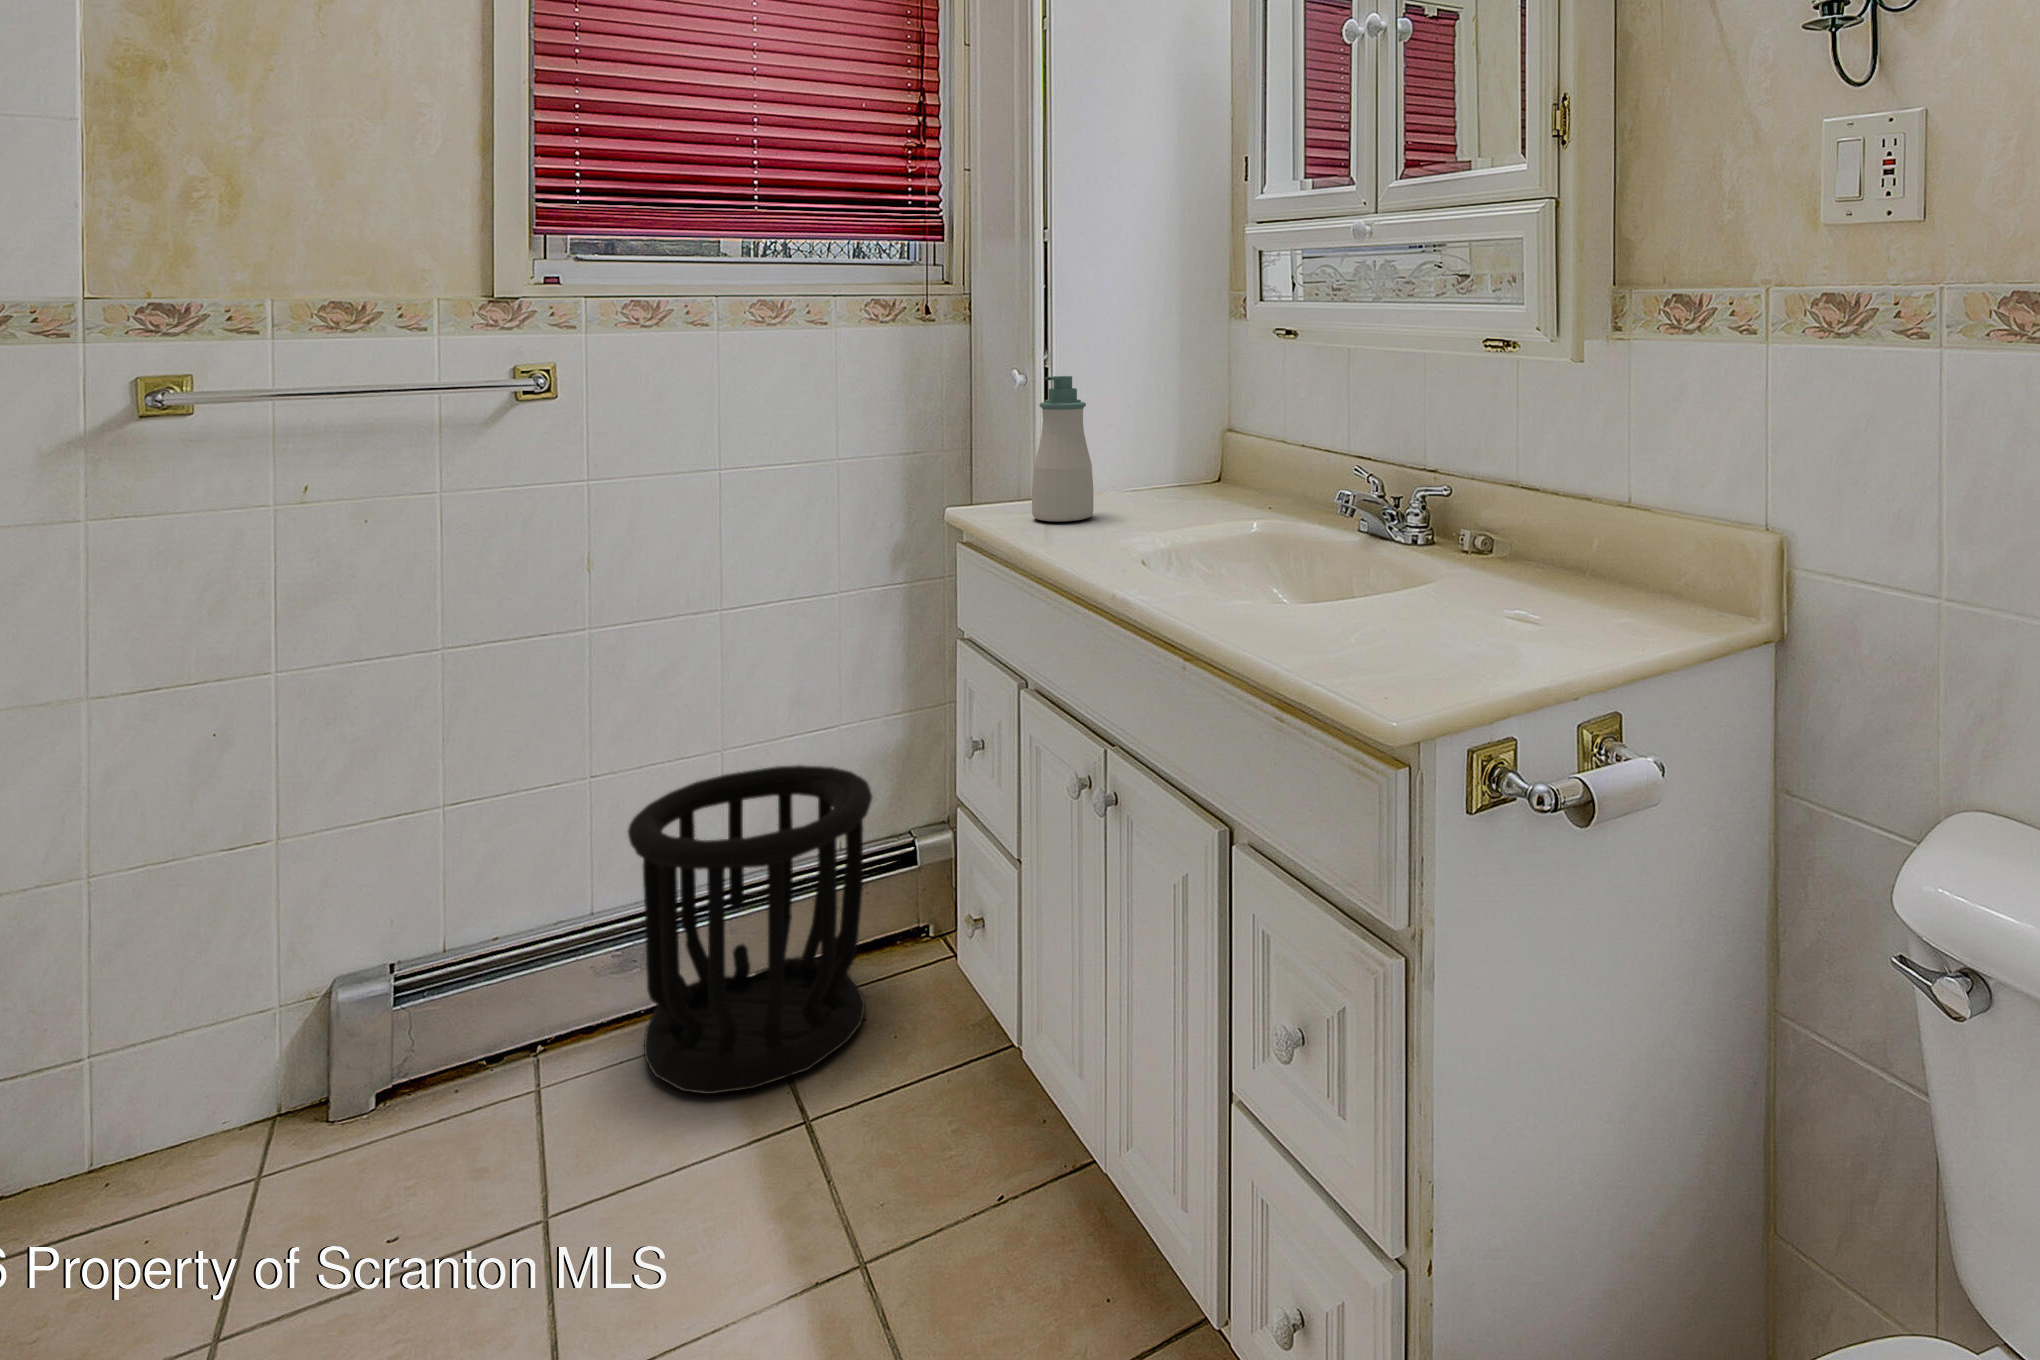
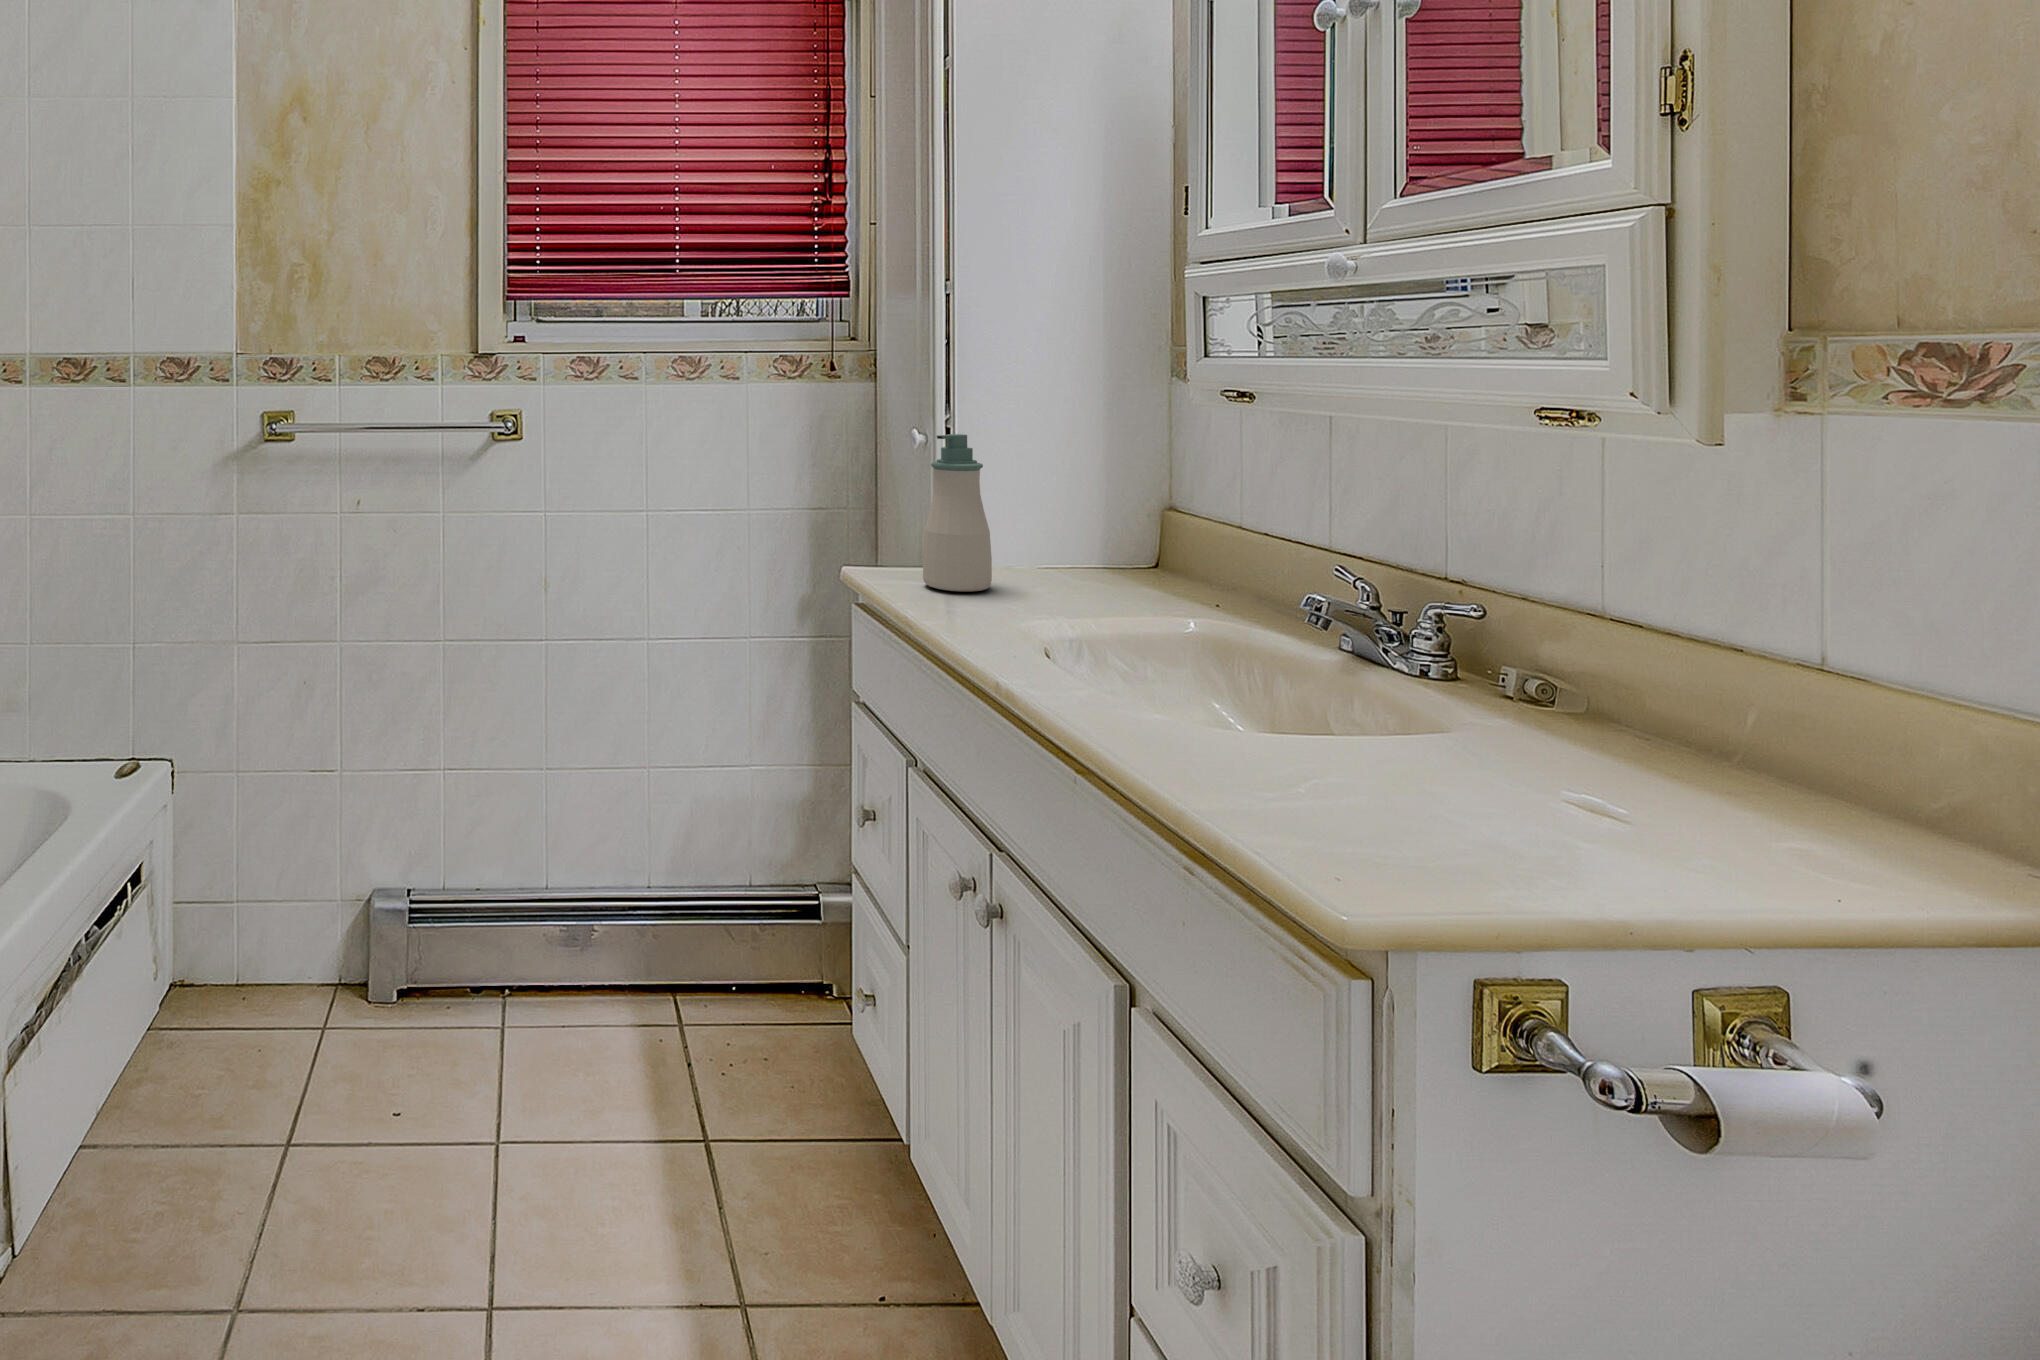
wastebasket: present [628,765,872,1094] -> none [566,786,771,1092]

